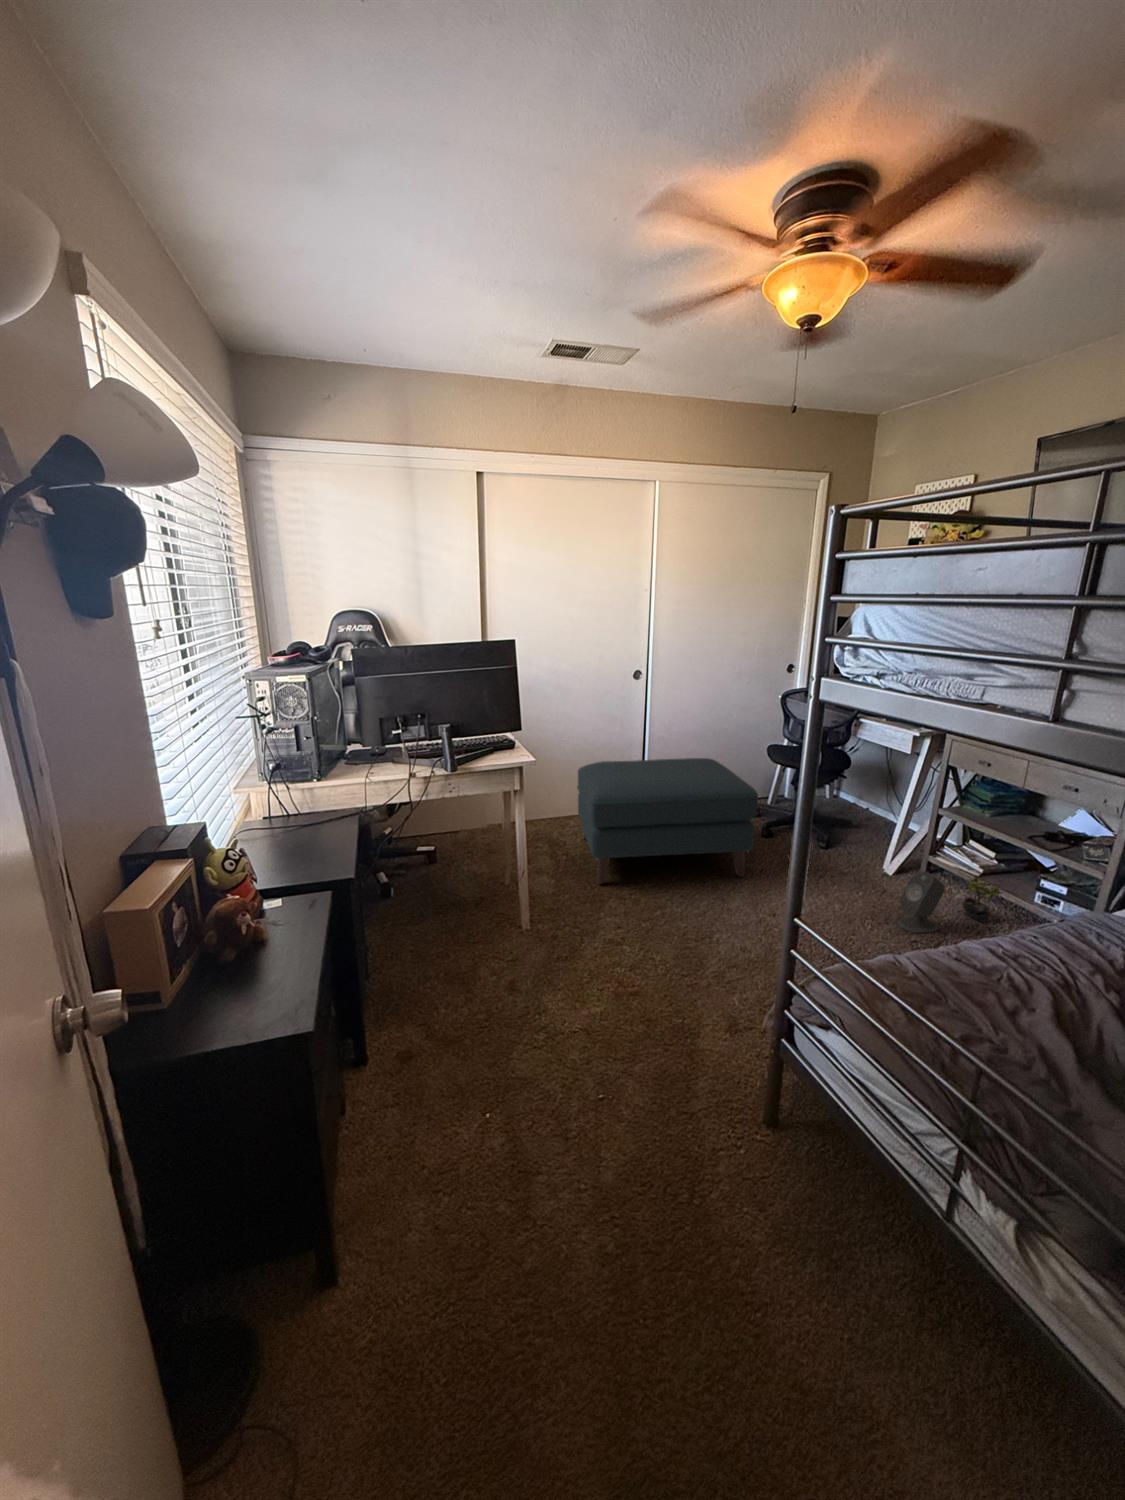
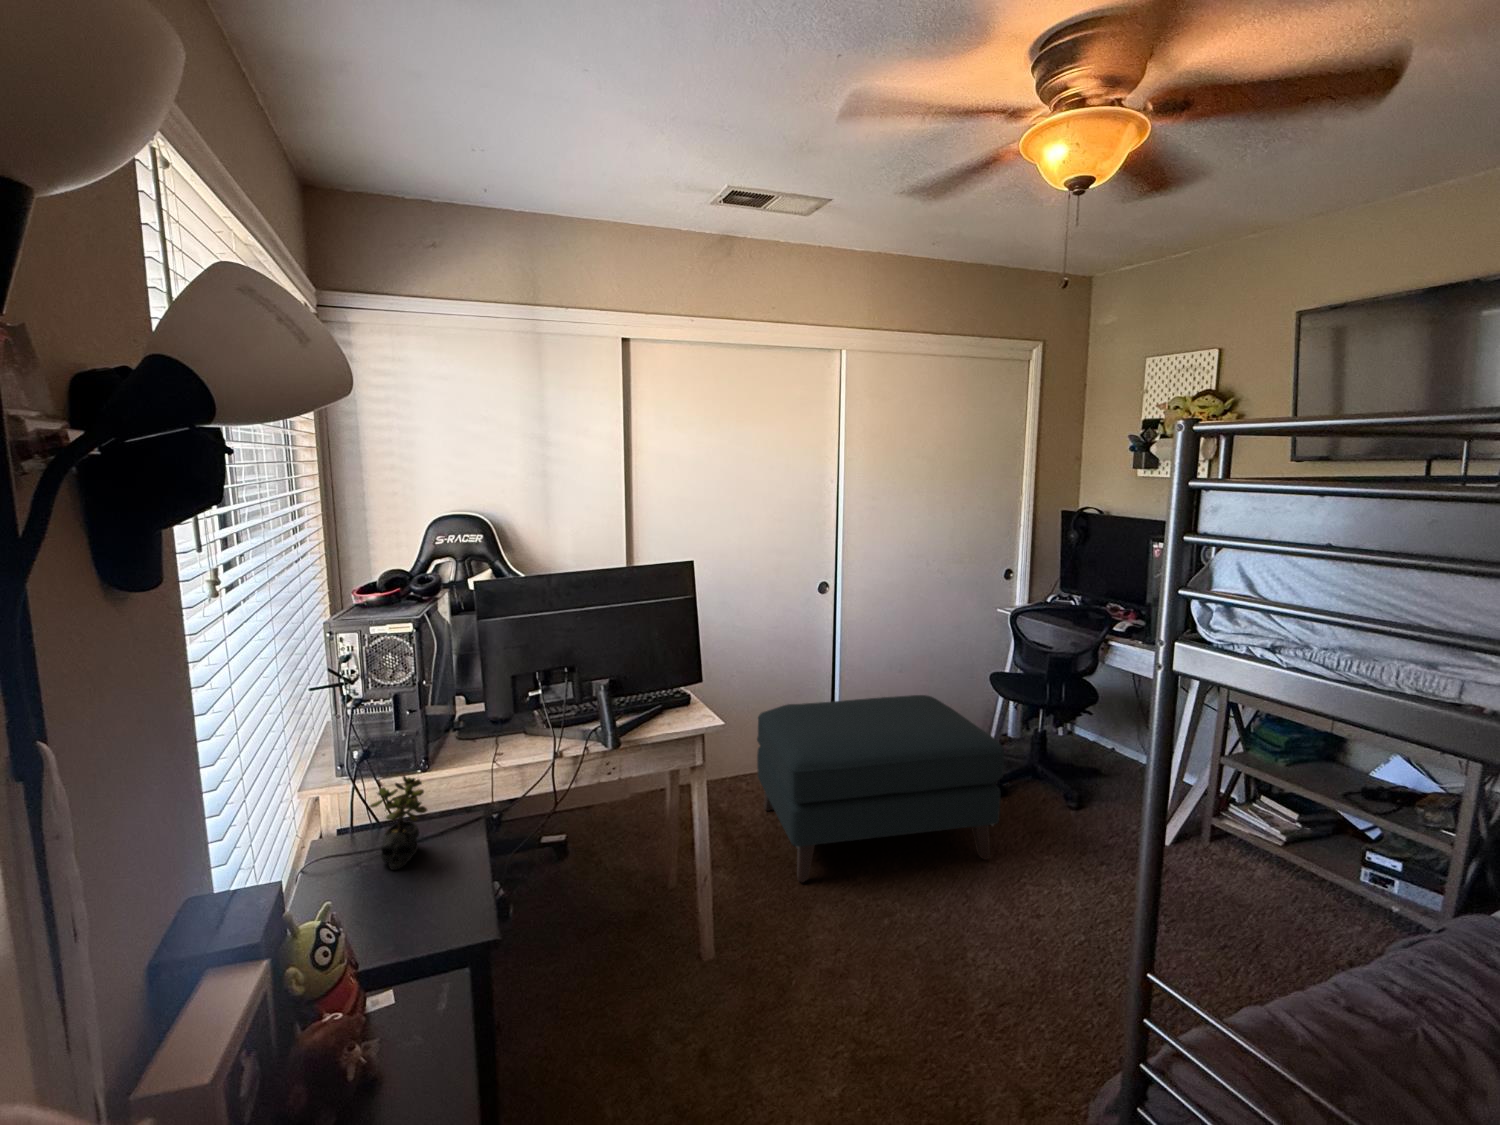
speaker: present [898,871,945,934] -> none [1201,849,1258,936]
succulent plant: present [963,875,1001,923] -> present [370,776,427,870]

